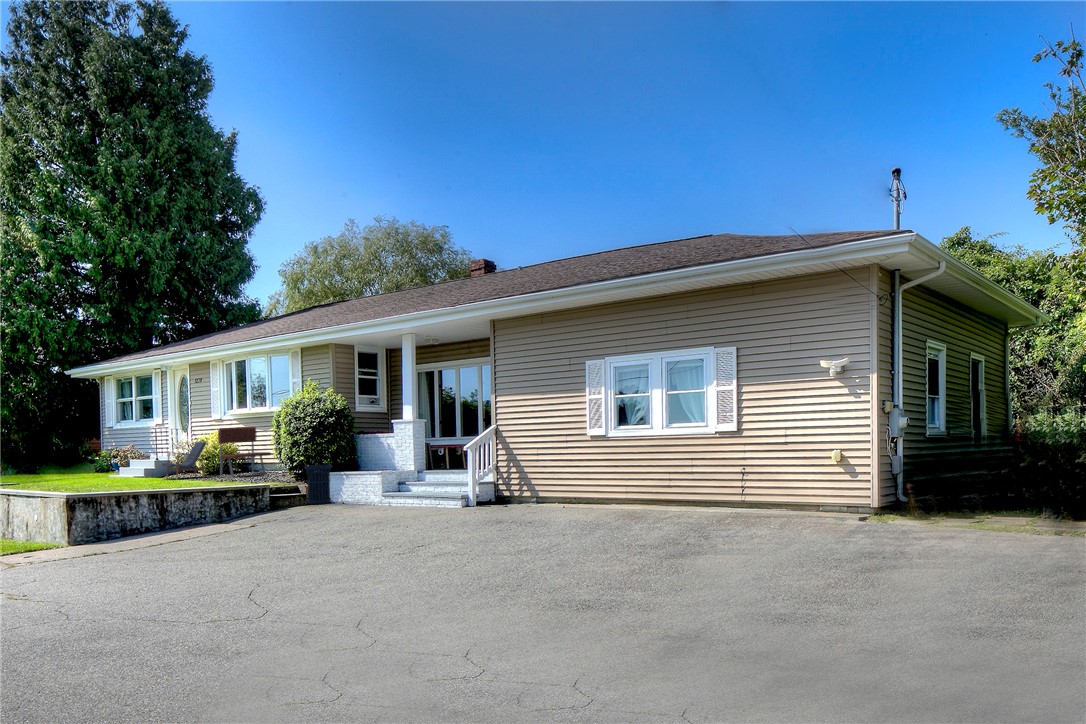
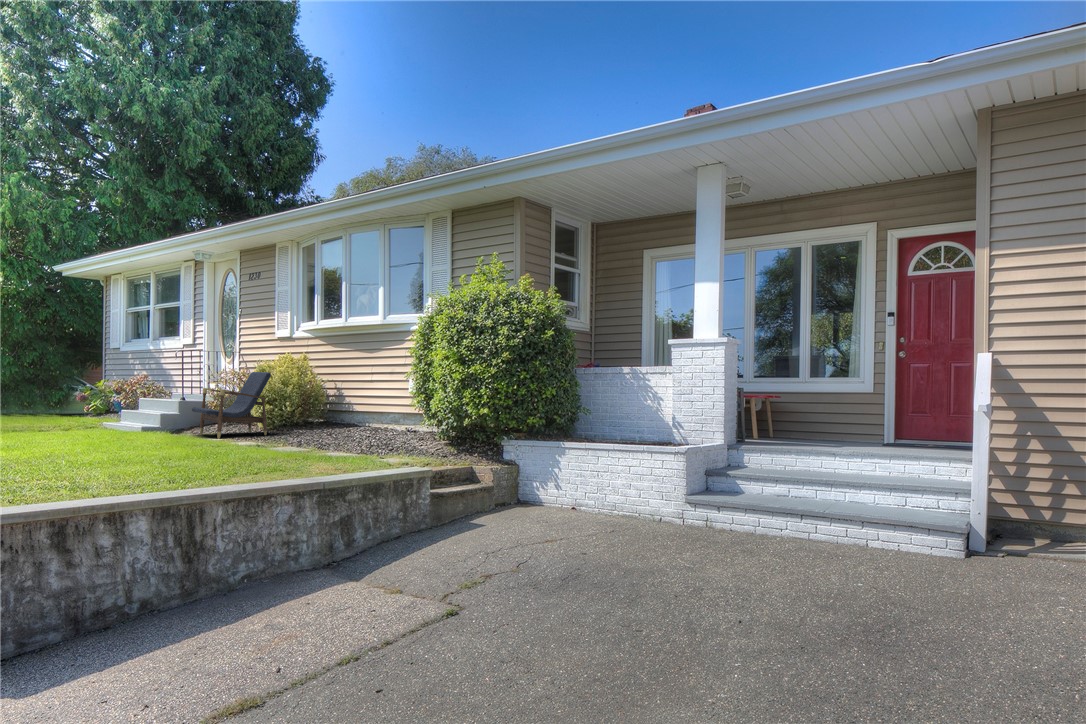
bench: present [218,427,271,478] -> none [292,350,379,438]
trash can: present [305,465,332,505] -> none [493,428,550,513]

